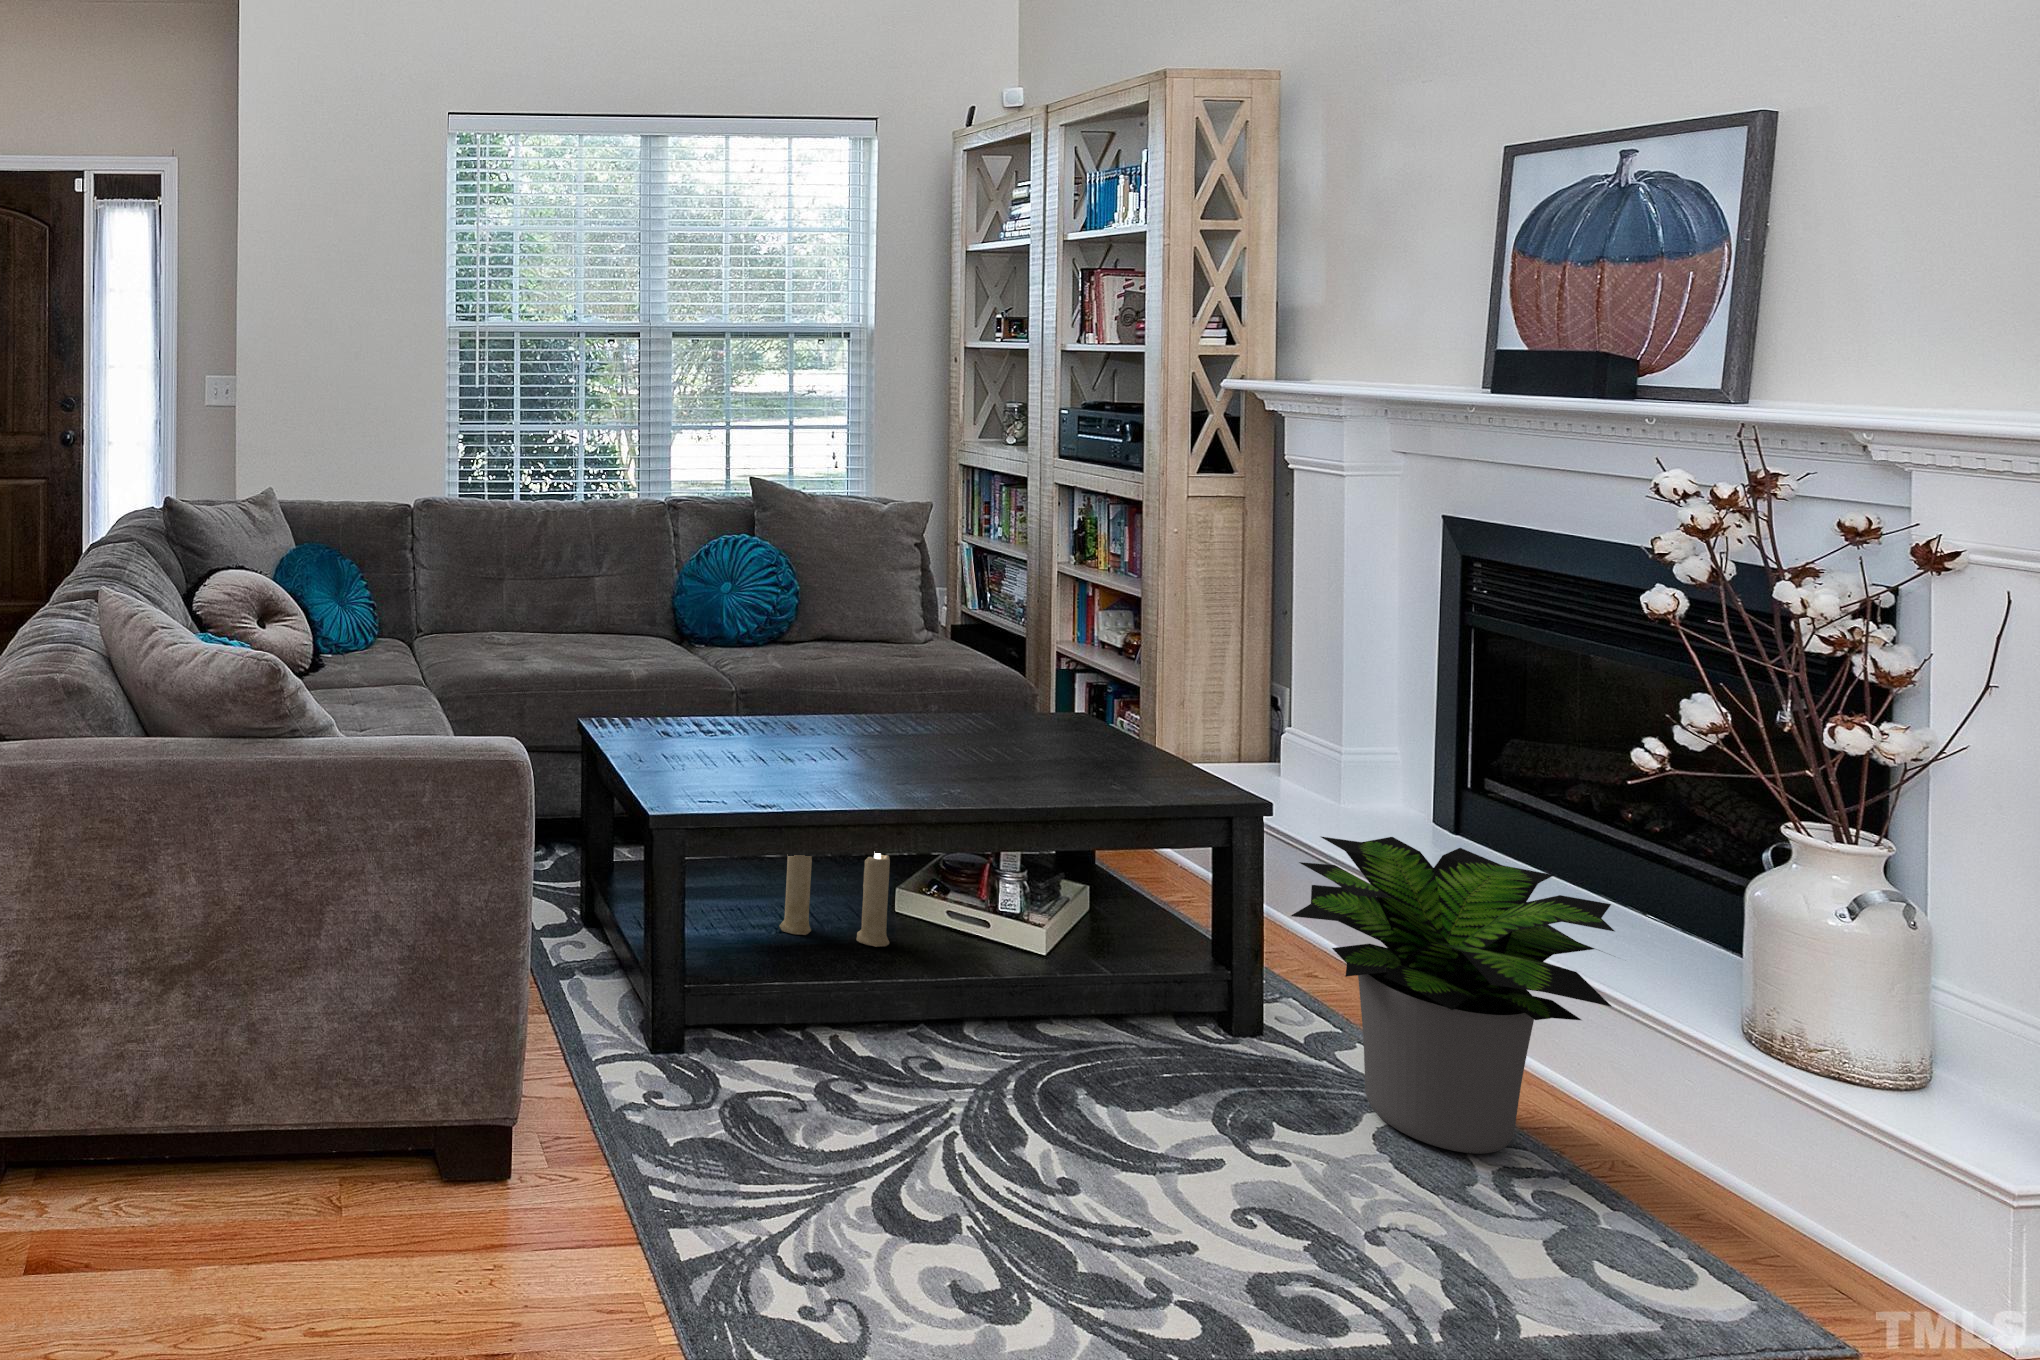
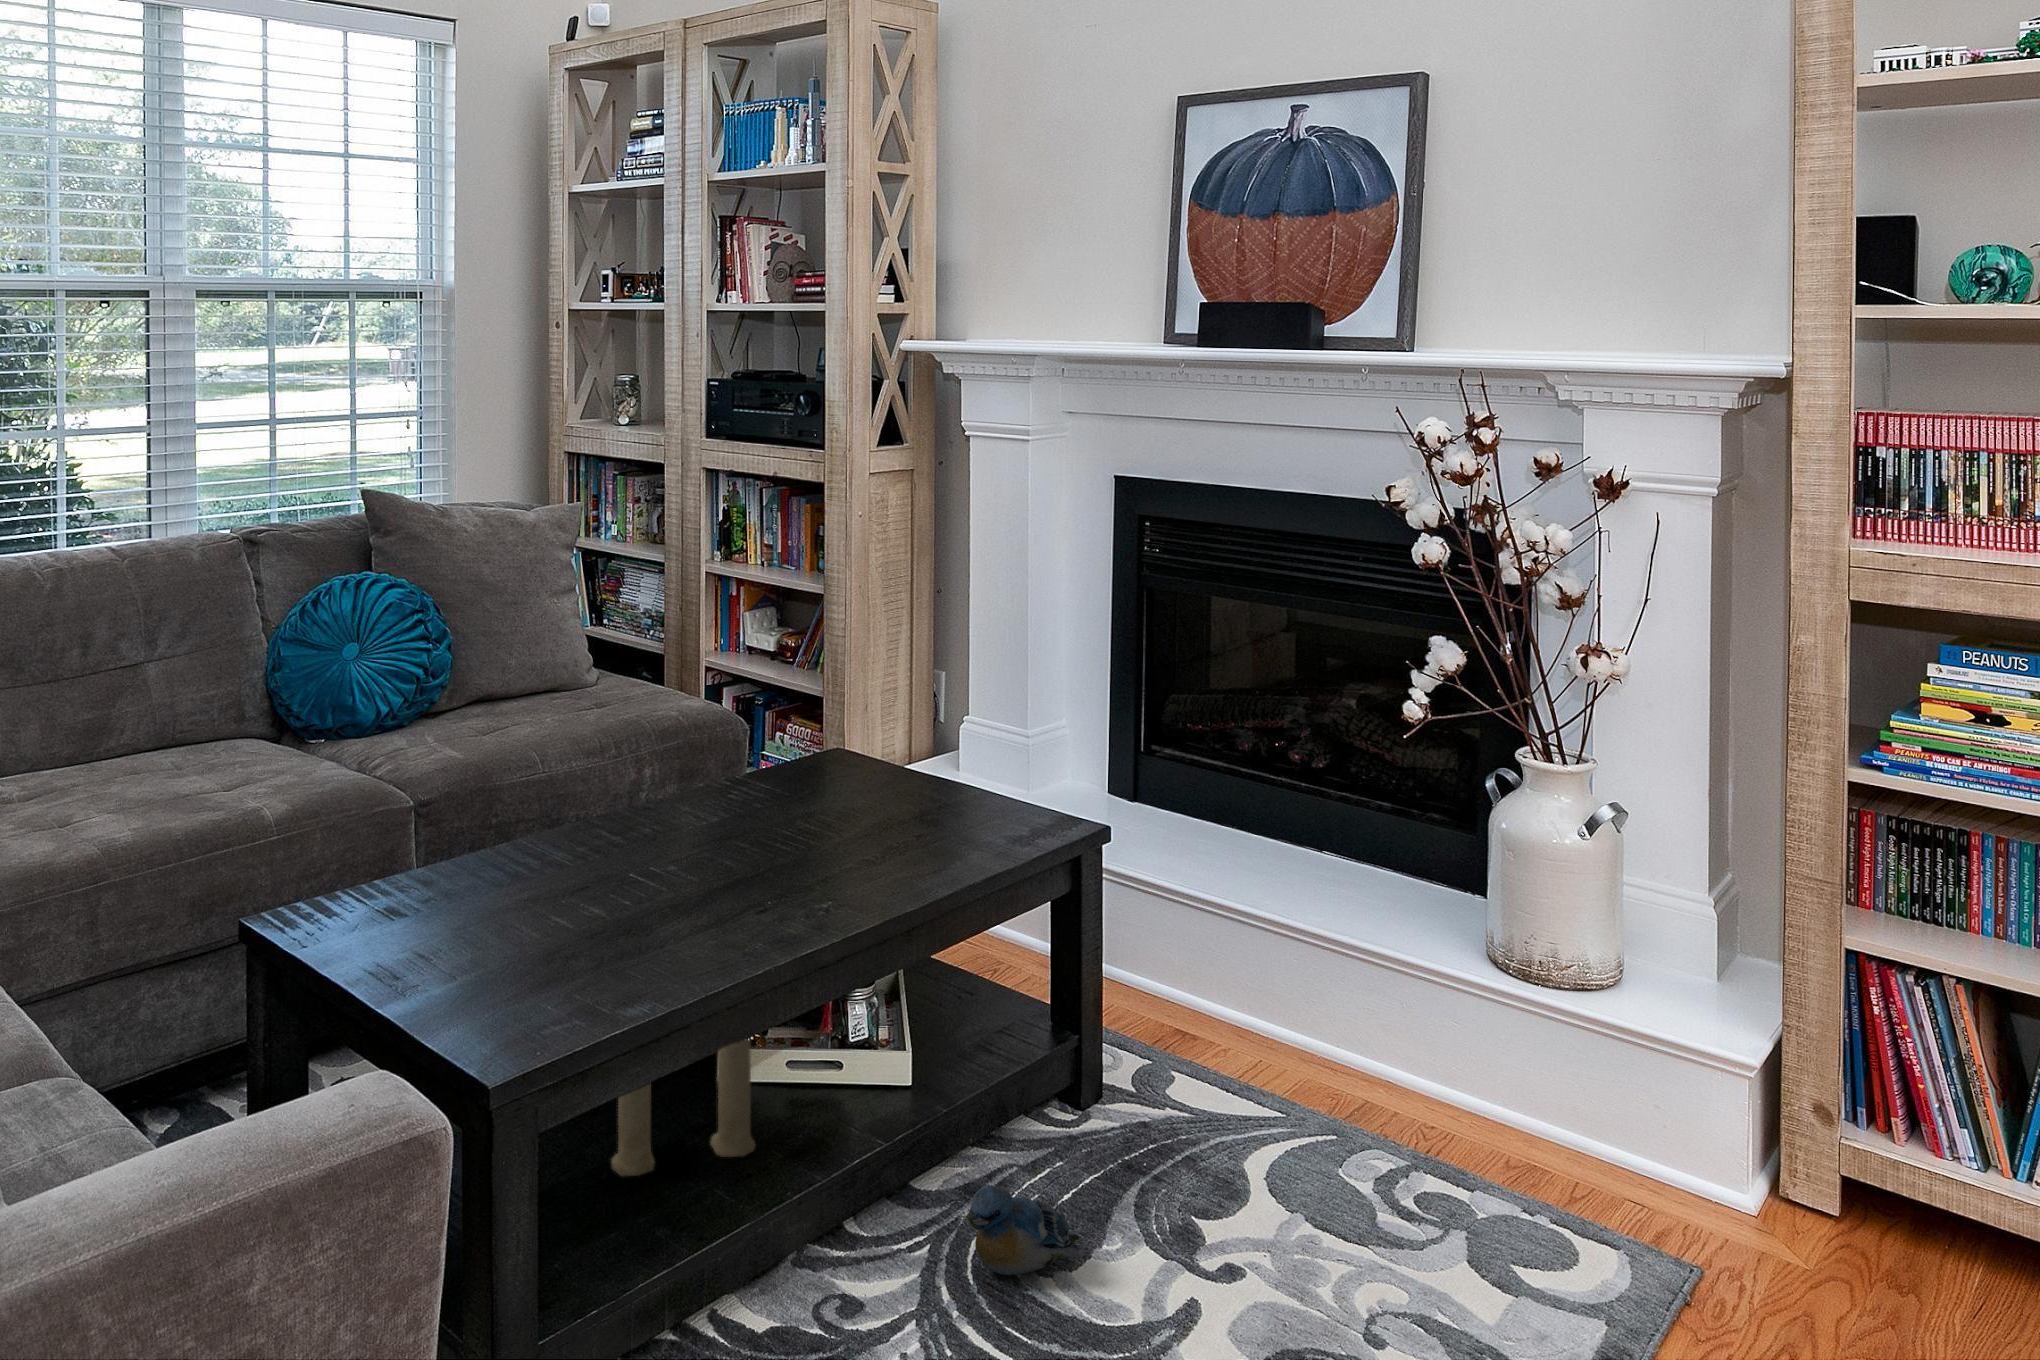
potted plant: present [1291,837,1614,1154] -> none [1162,845,1482,1178]
plush toy: none [1038,1023,1147,1106] -> present [967,1185,1086,1275]

